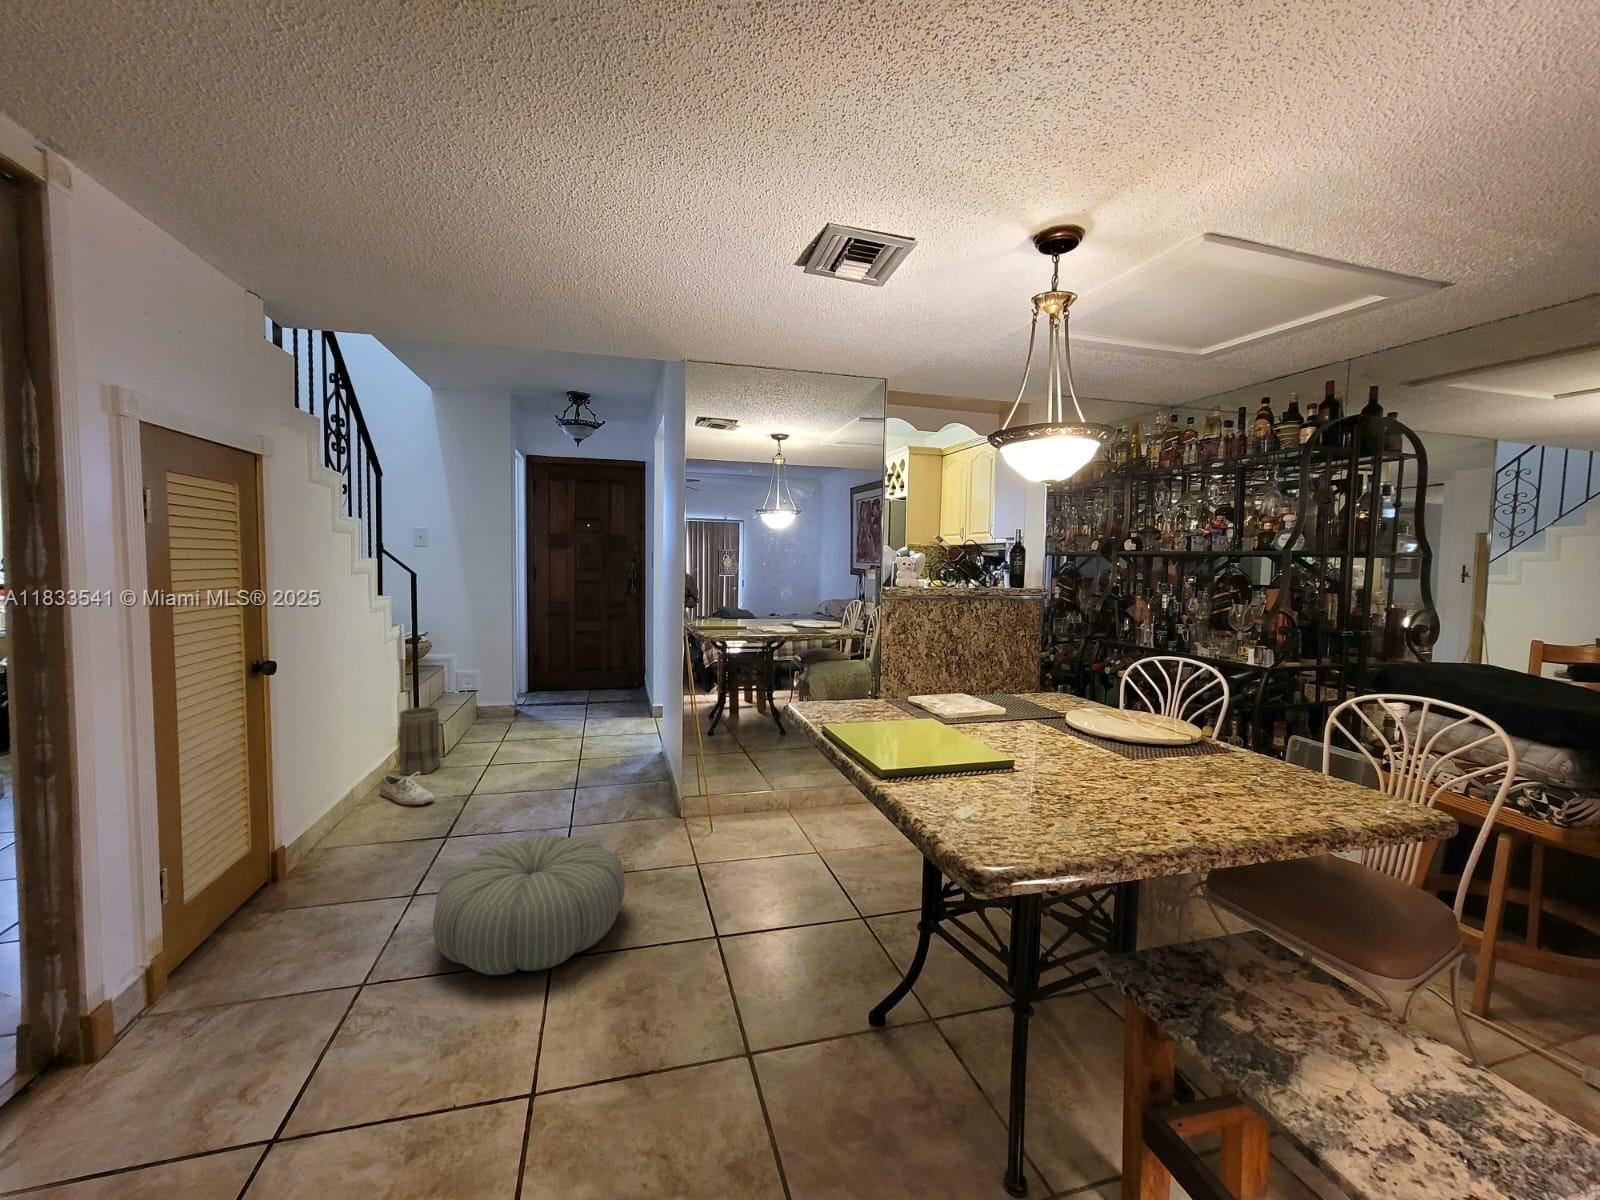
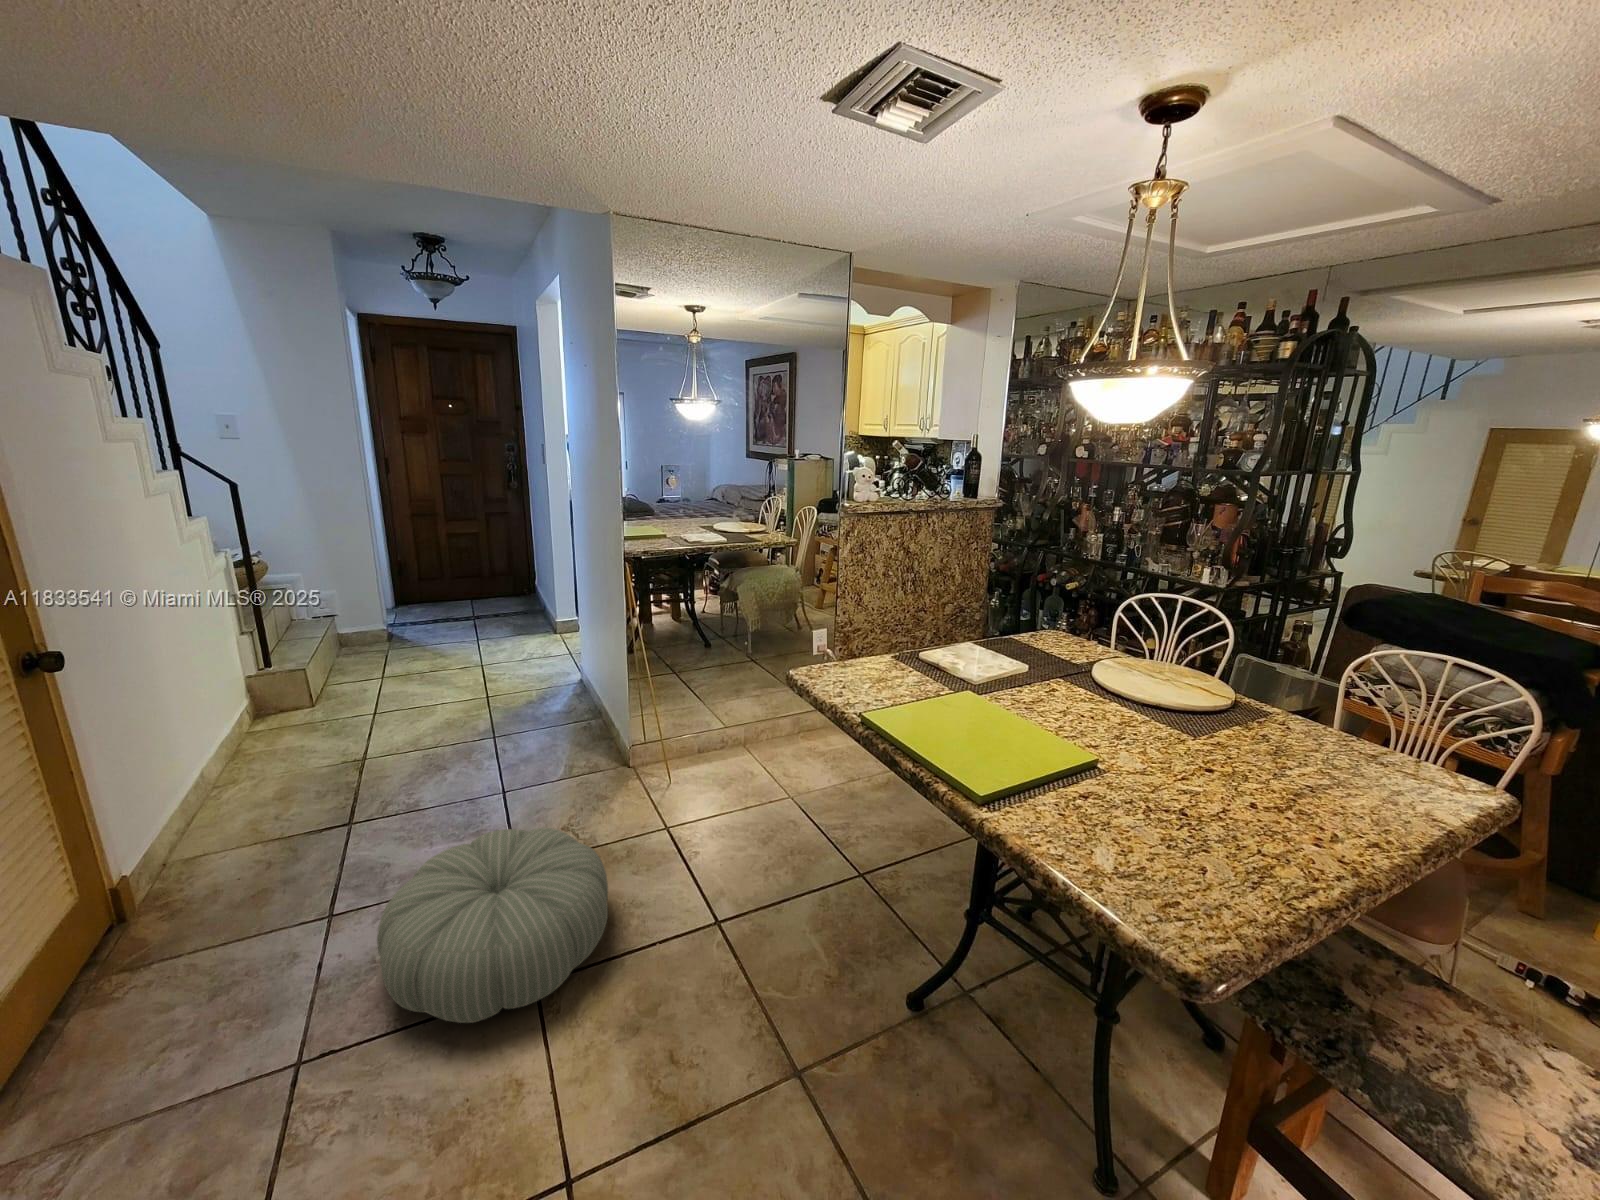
basket: present [399,707,440,775] -> none [248,654,313,738]
shoe: present [380,772,434,807] -> none [241,739,320,787]

